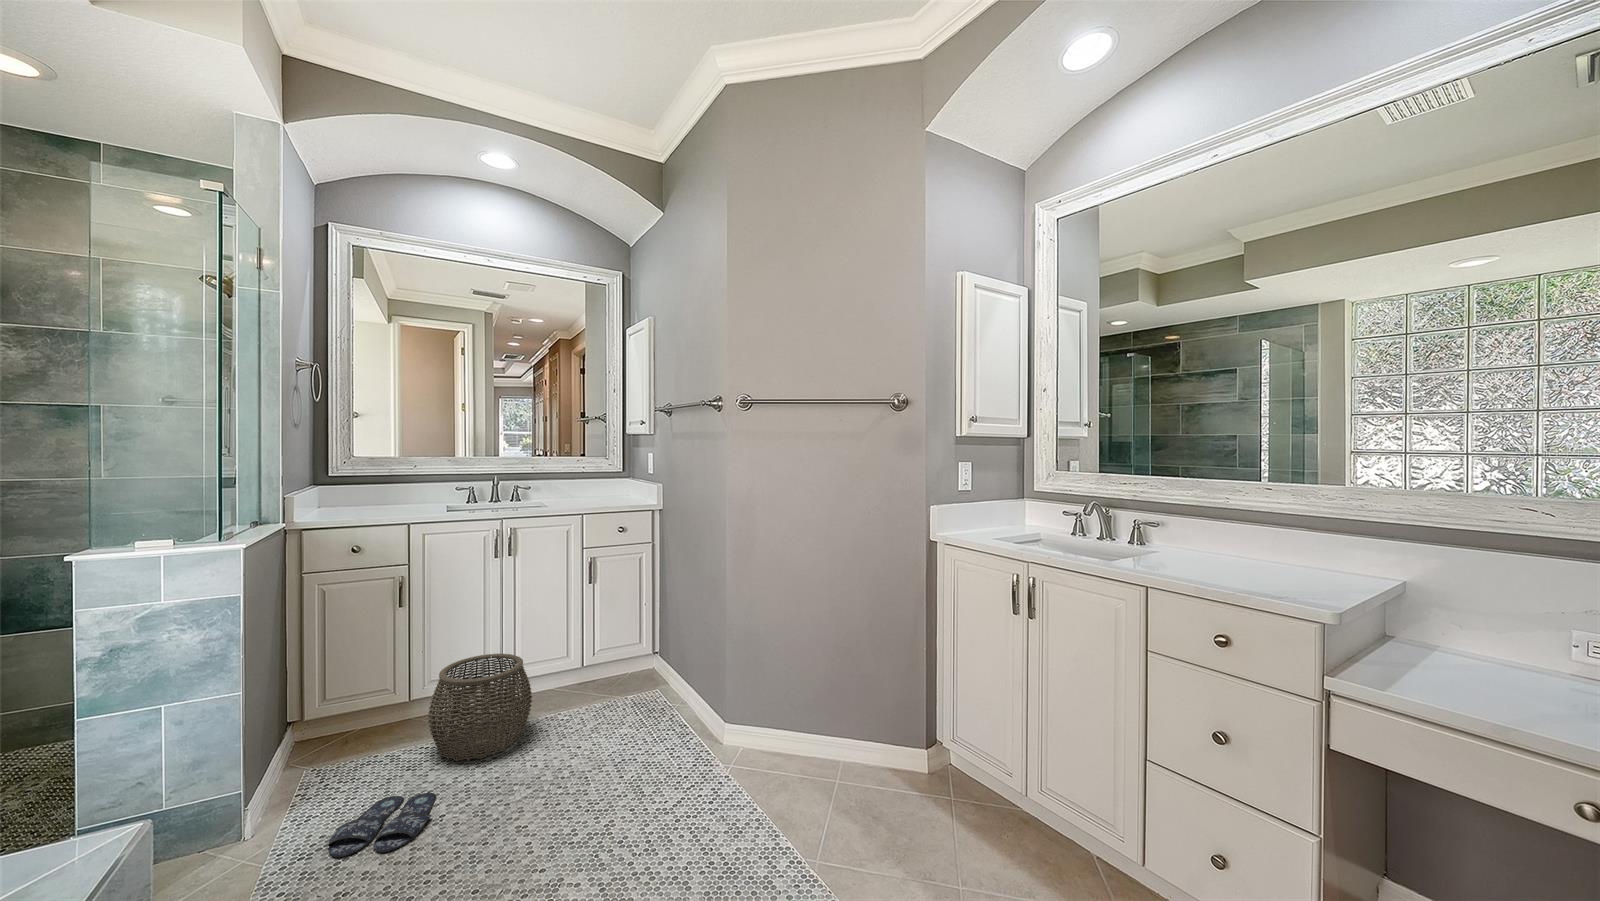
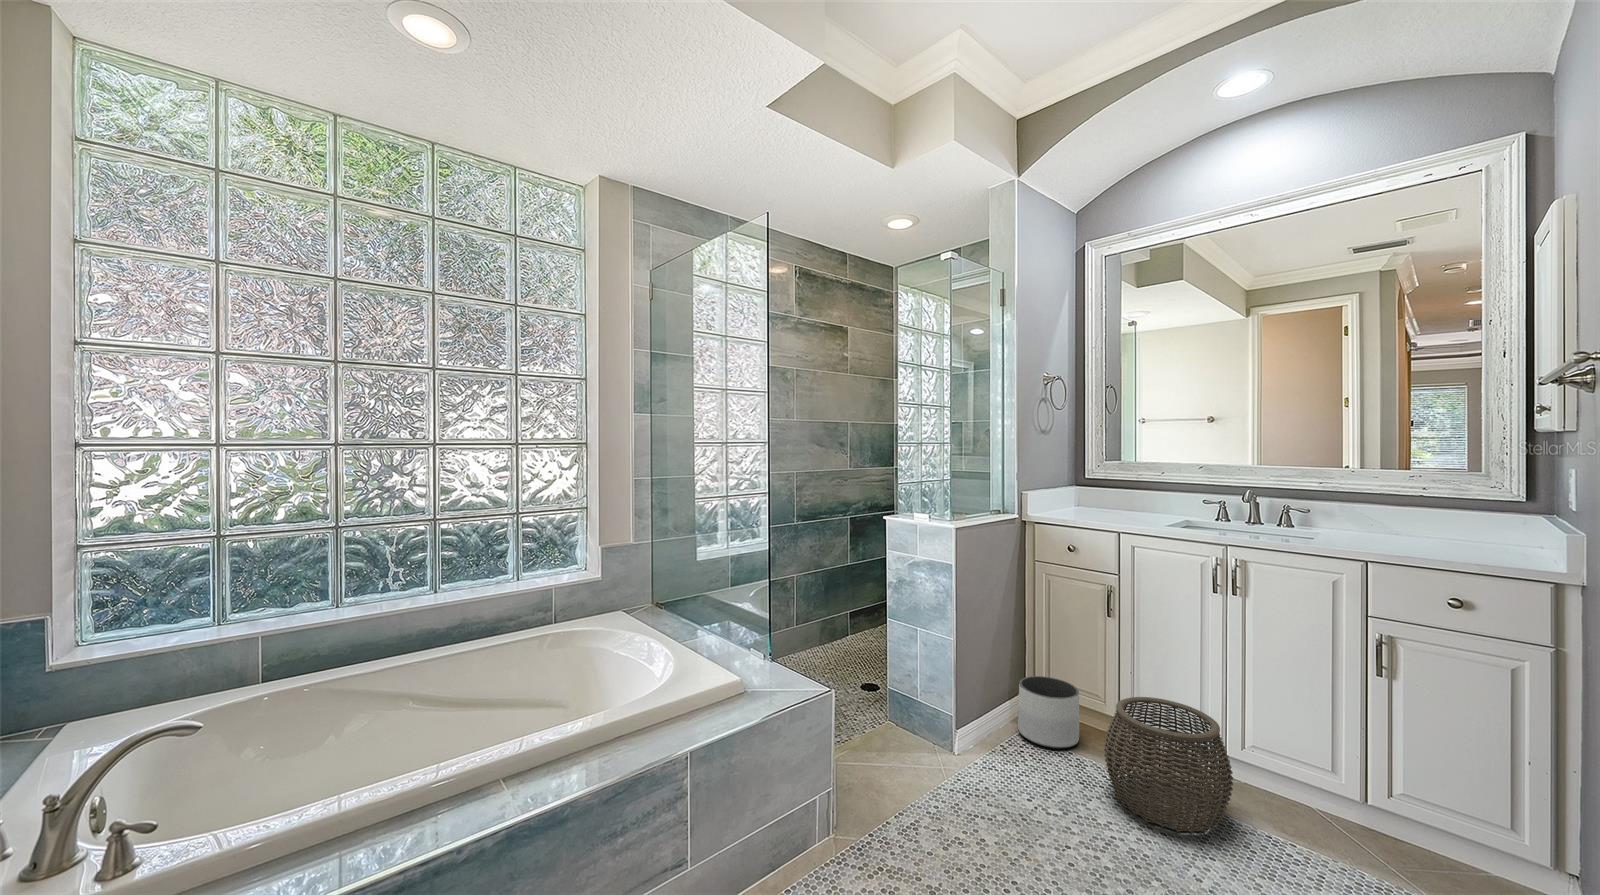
planter: none [296,691,374,771] -> present [1018,676,1079,749]
slippers: present [328,793,436,858] -> none [978,792,1080,846]

